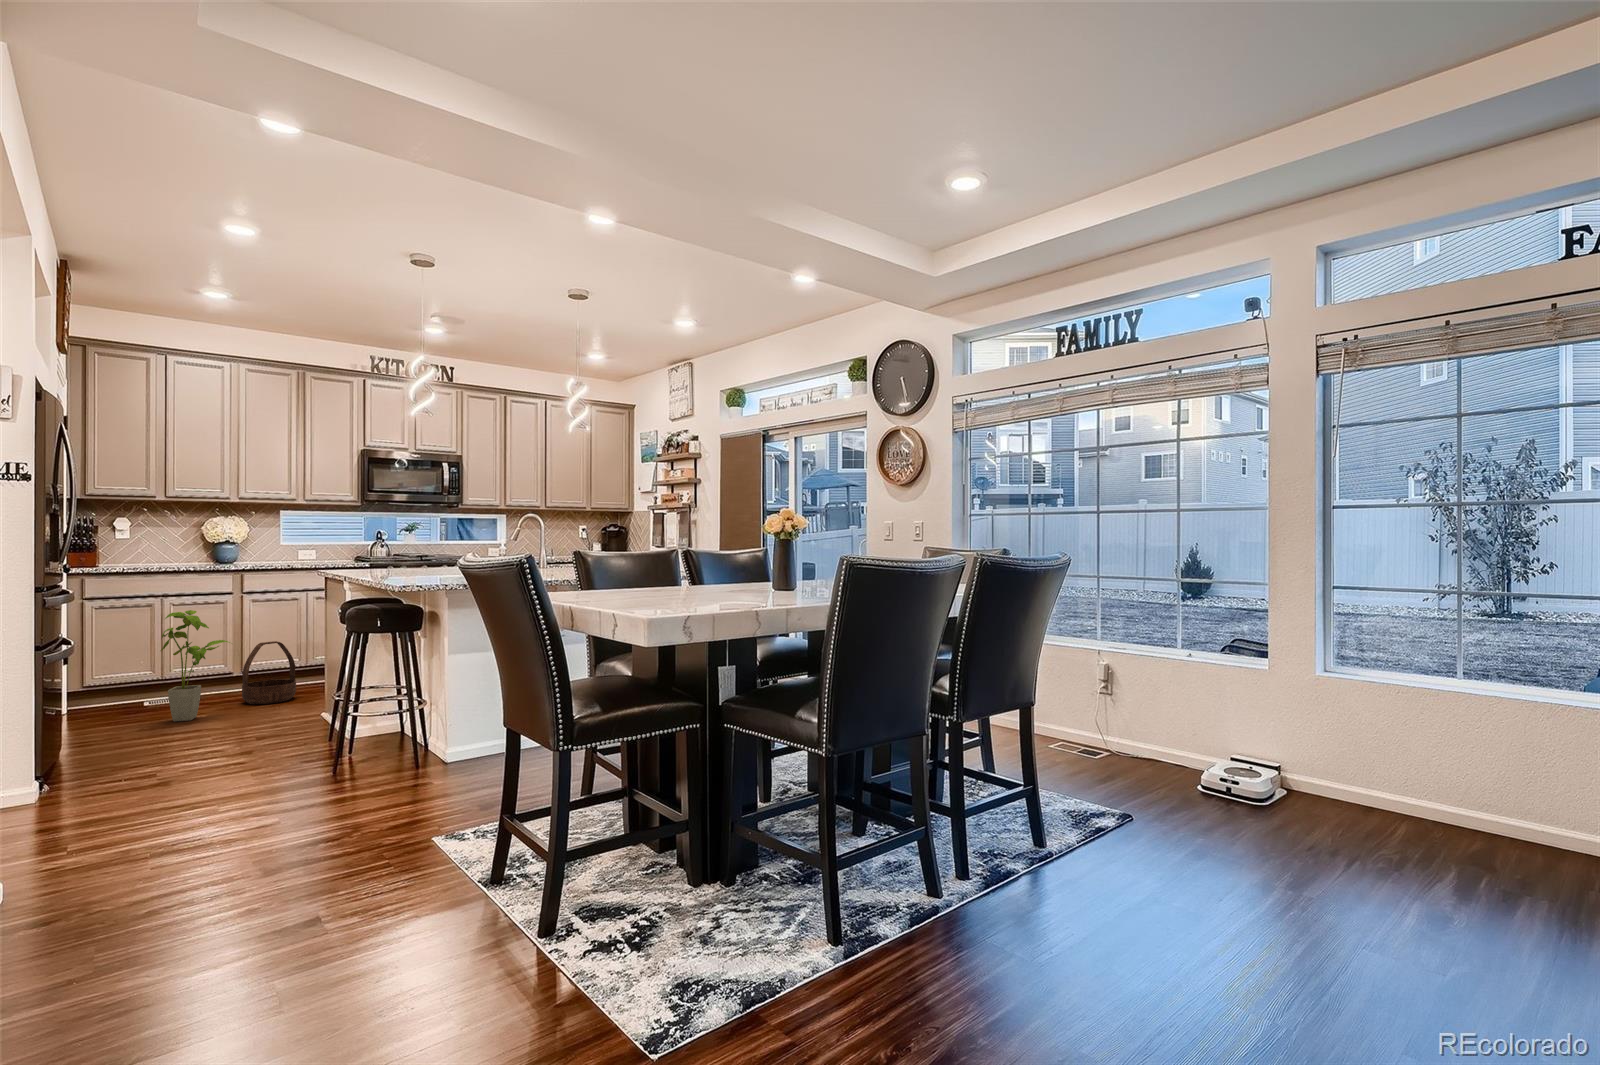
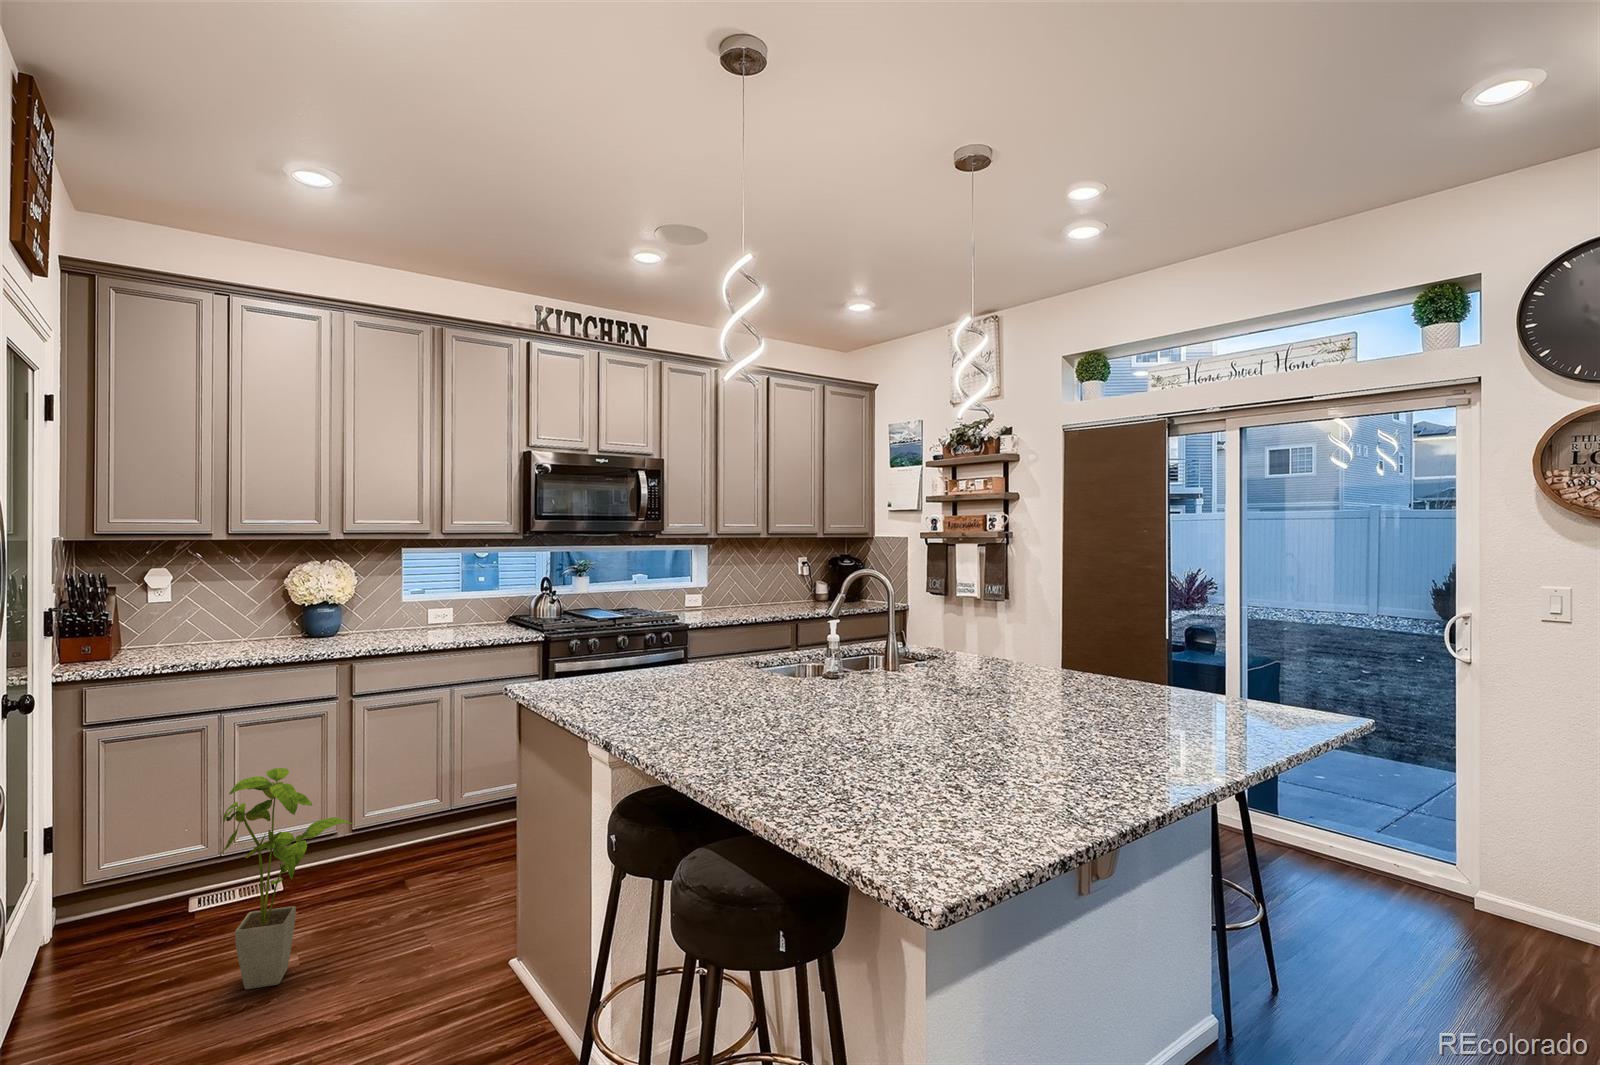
basket: present [242,641,296,704] -> none [360,792,449,915]

